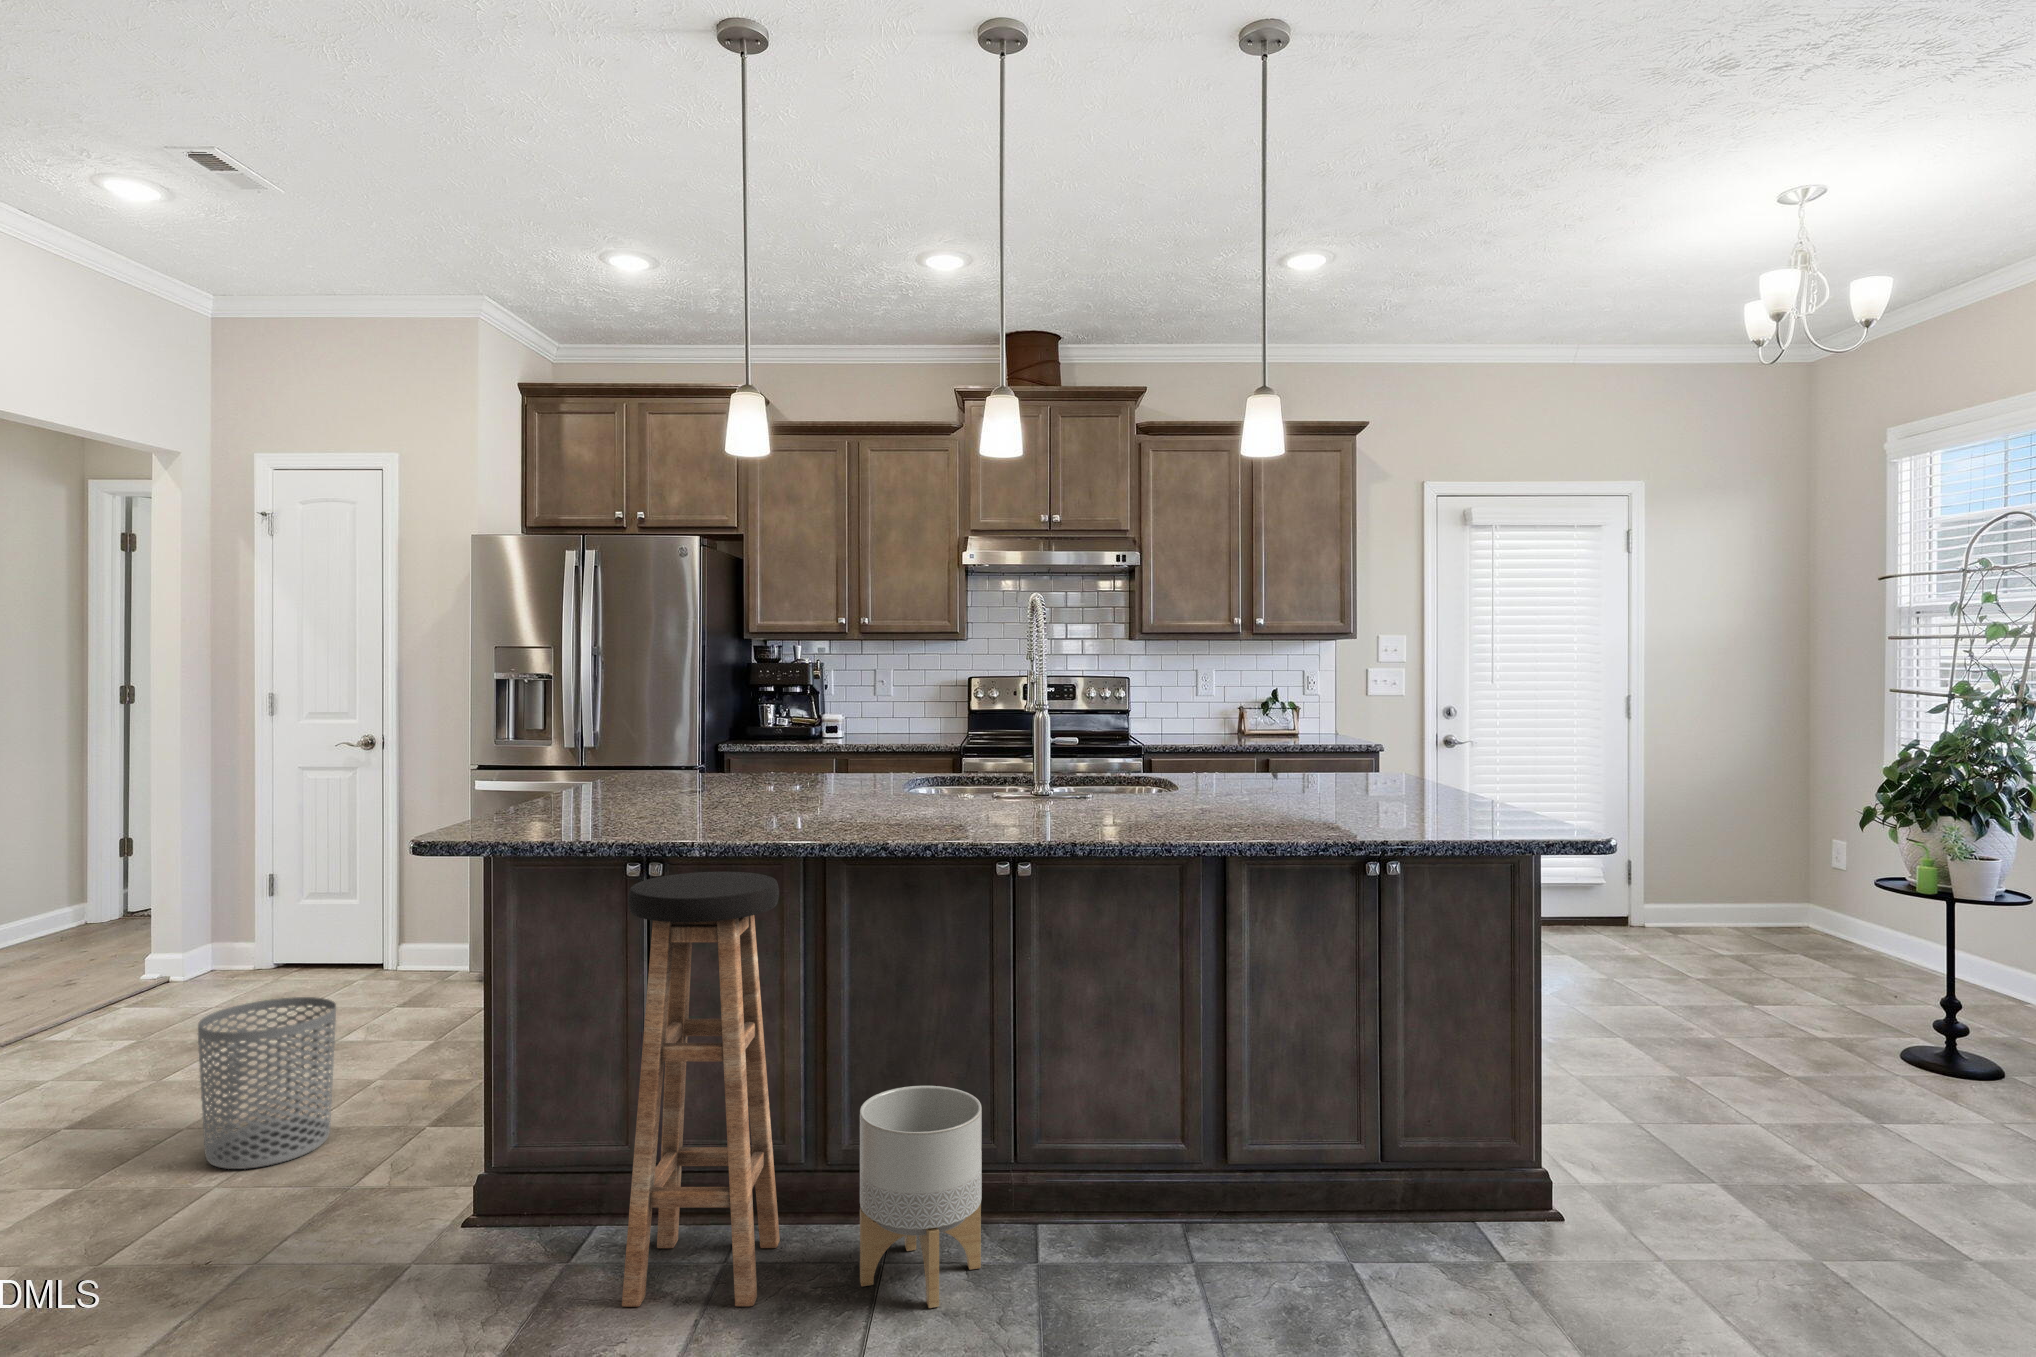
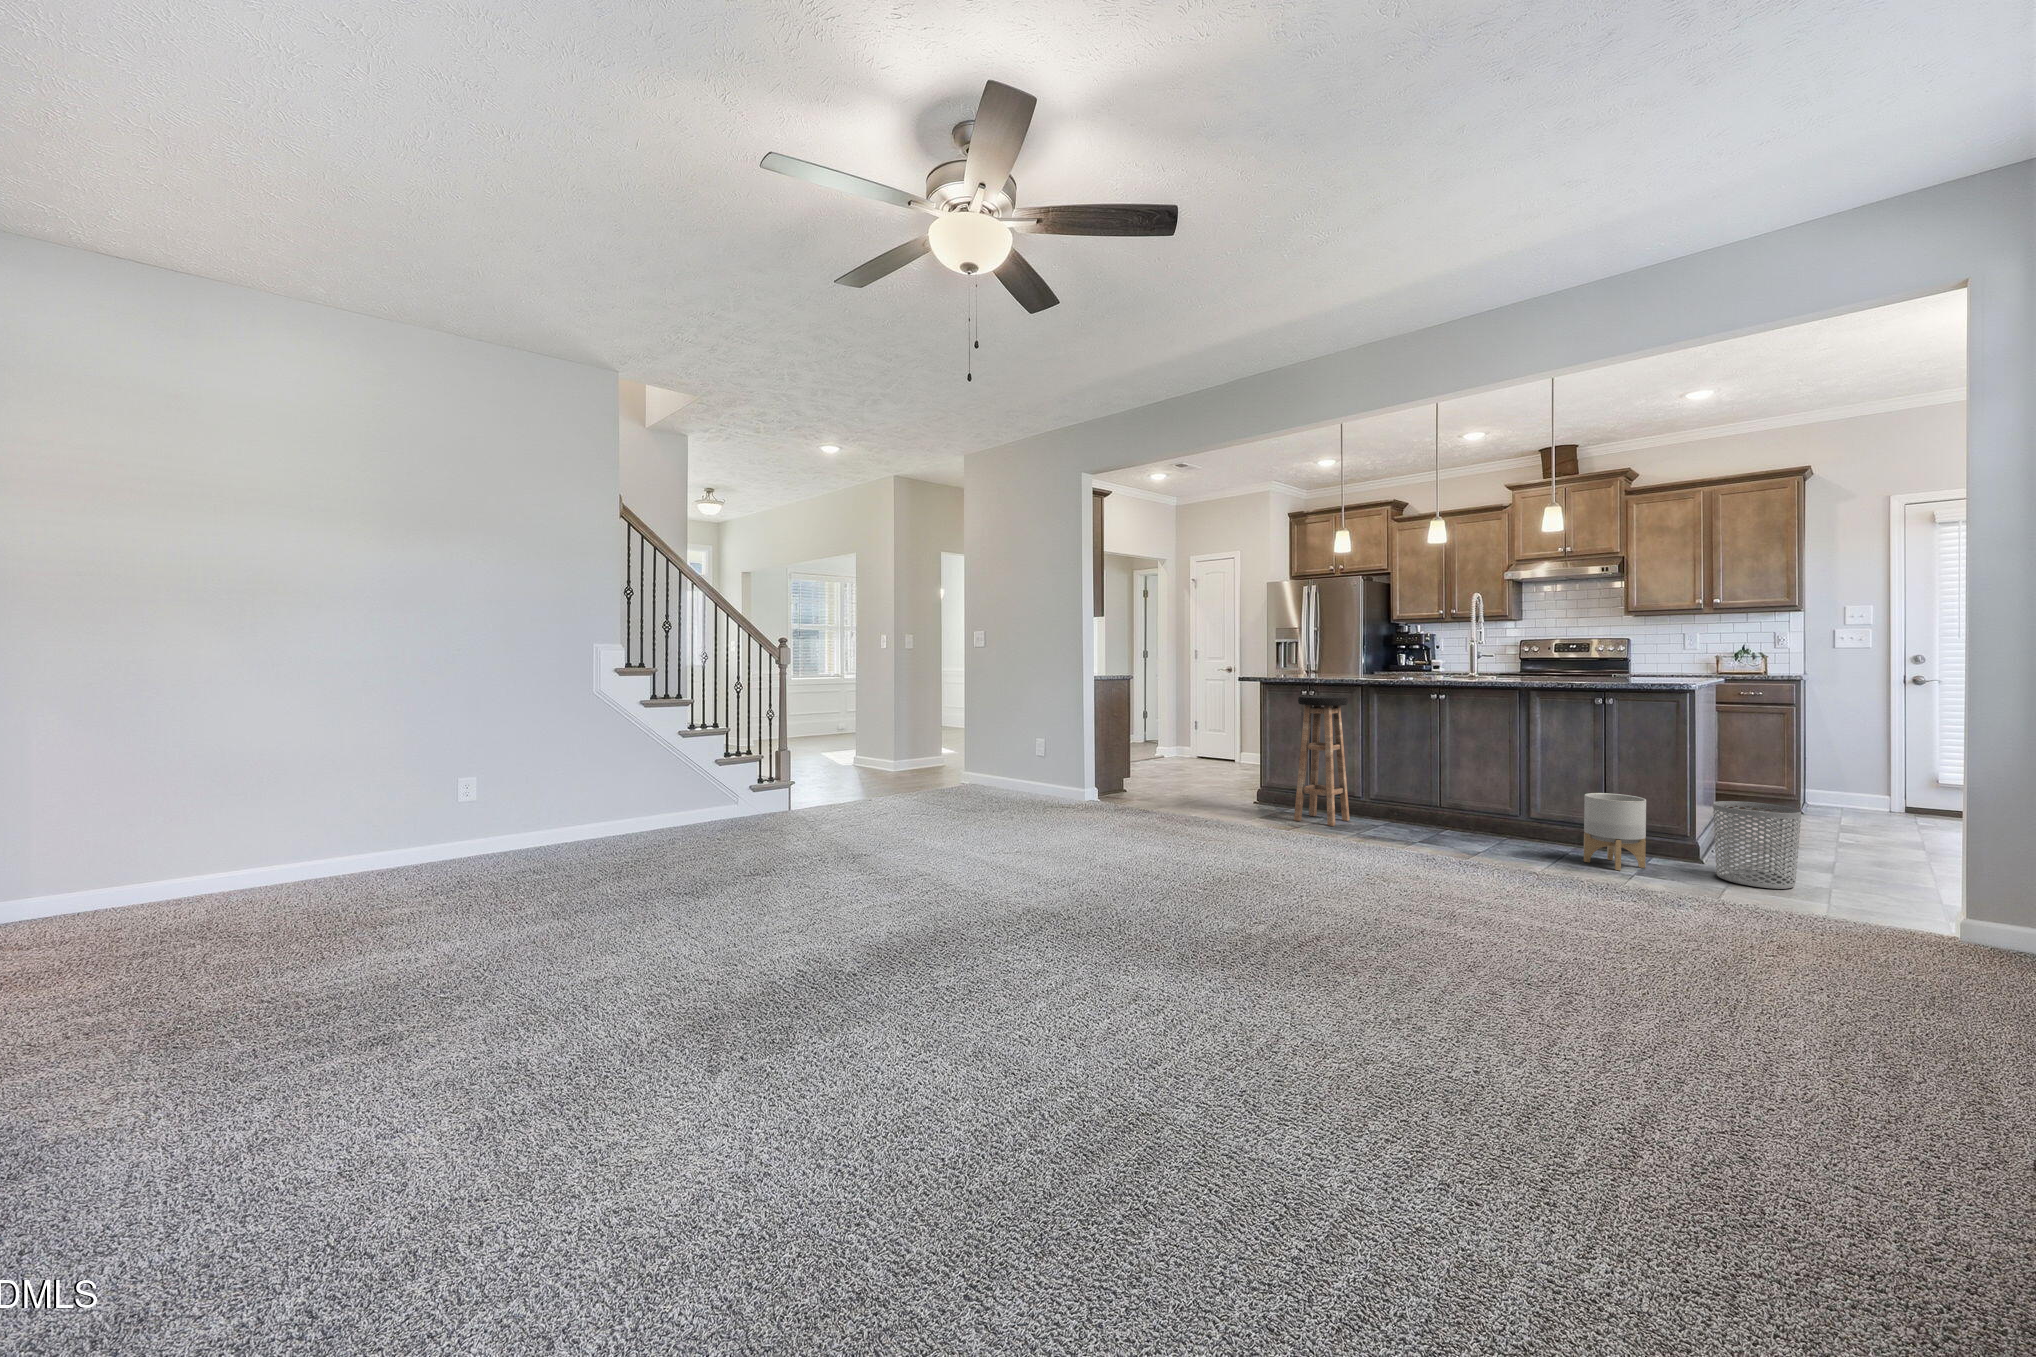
waste bin: present [198,997,336,1169] -> present [1713,801,1801,889]
planter: present [860,1086,982,1308] -> present [1584,793,1646,870]

